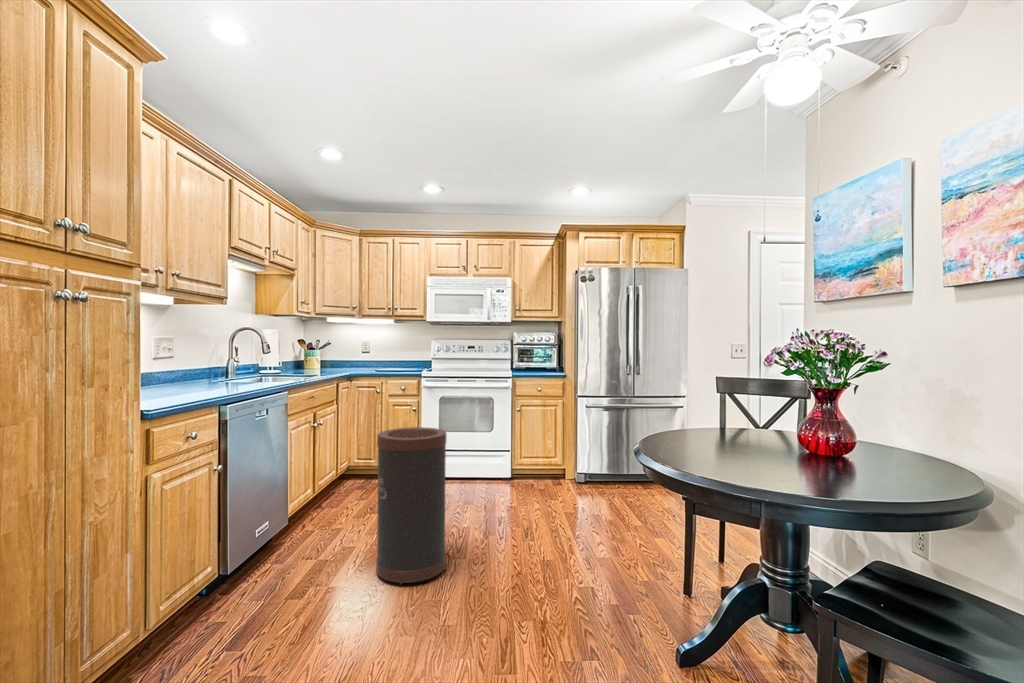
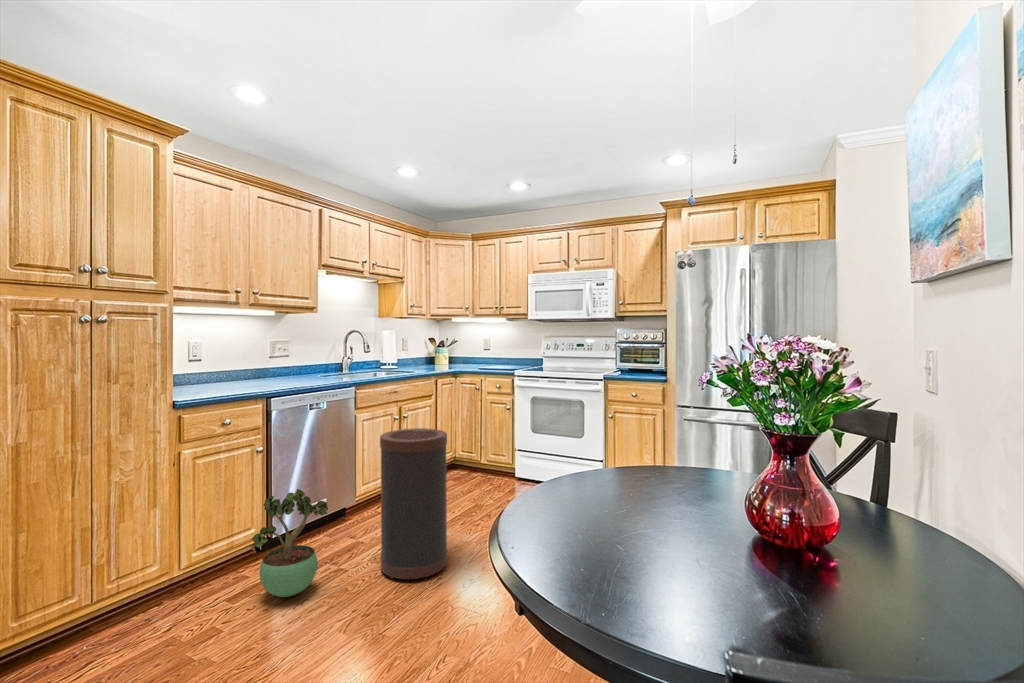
potted plant: none [268,502,347,630] -> present [252,489,328,597]

